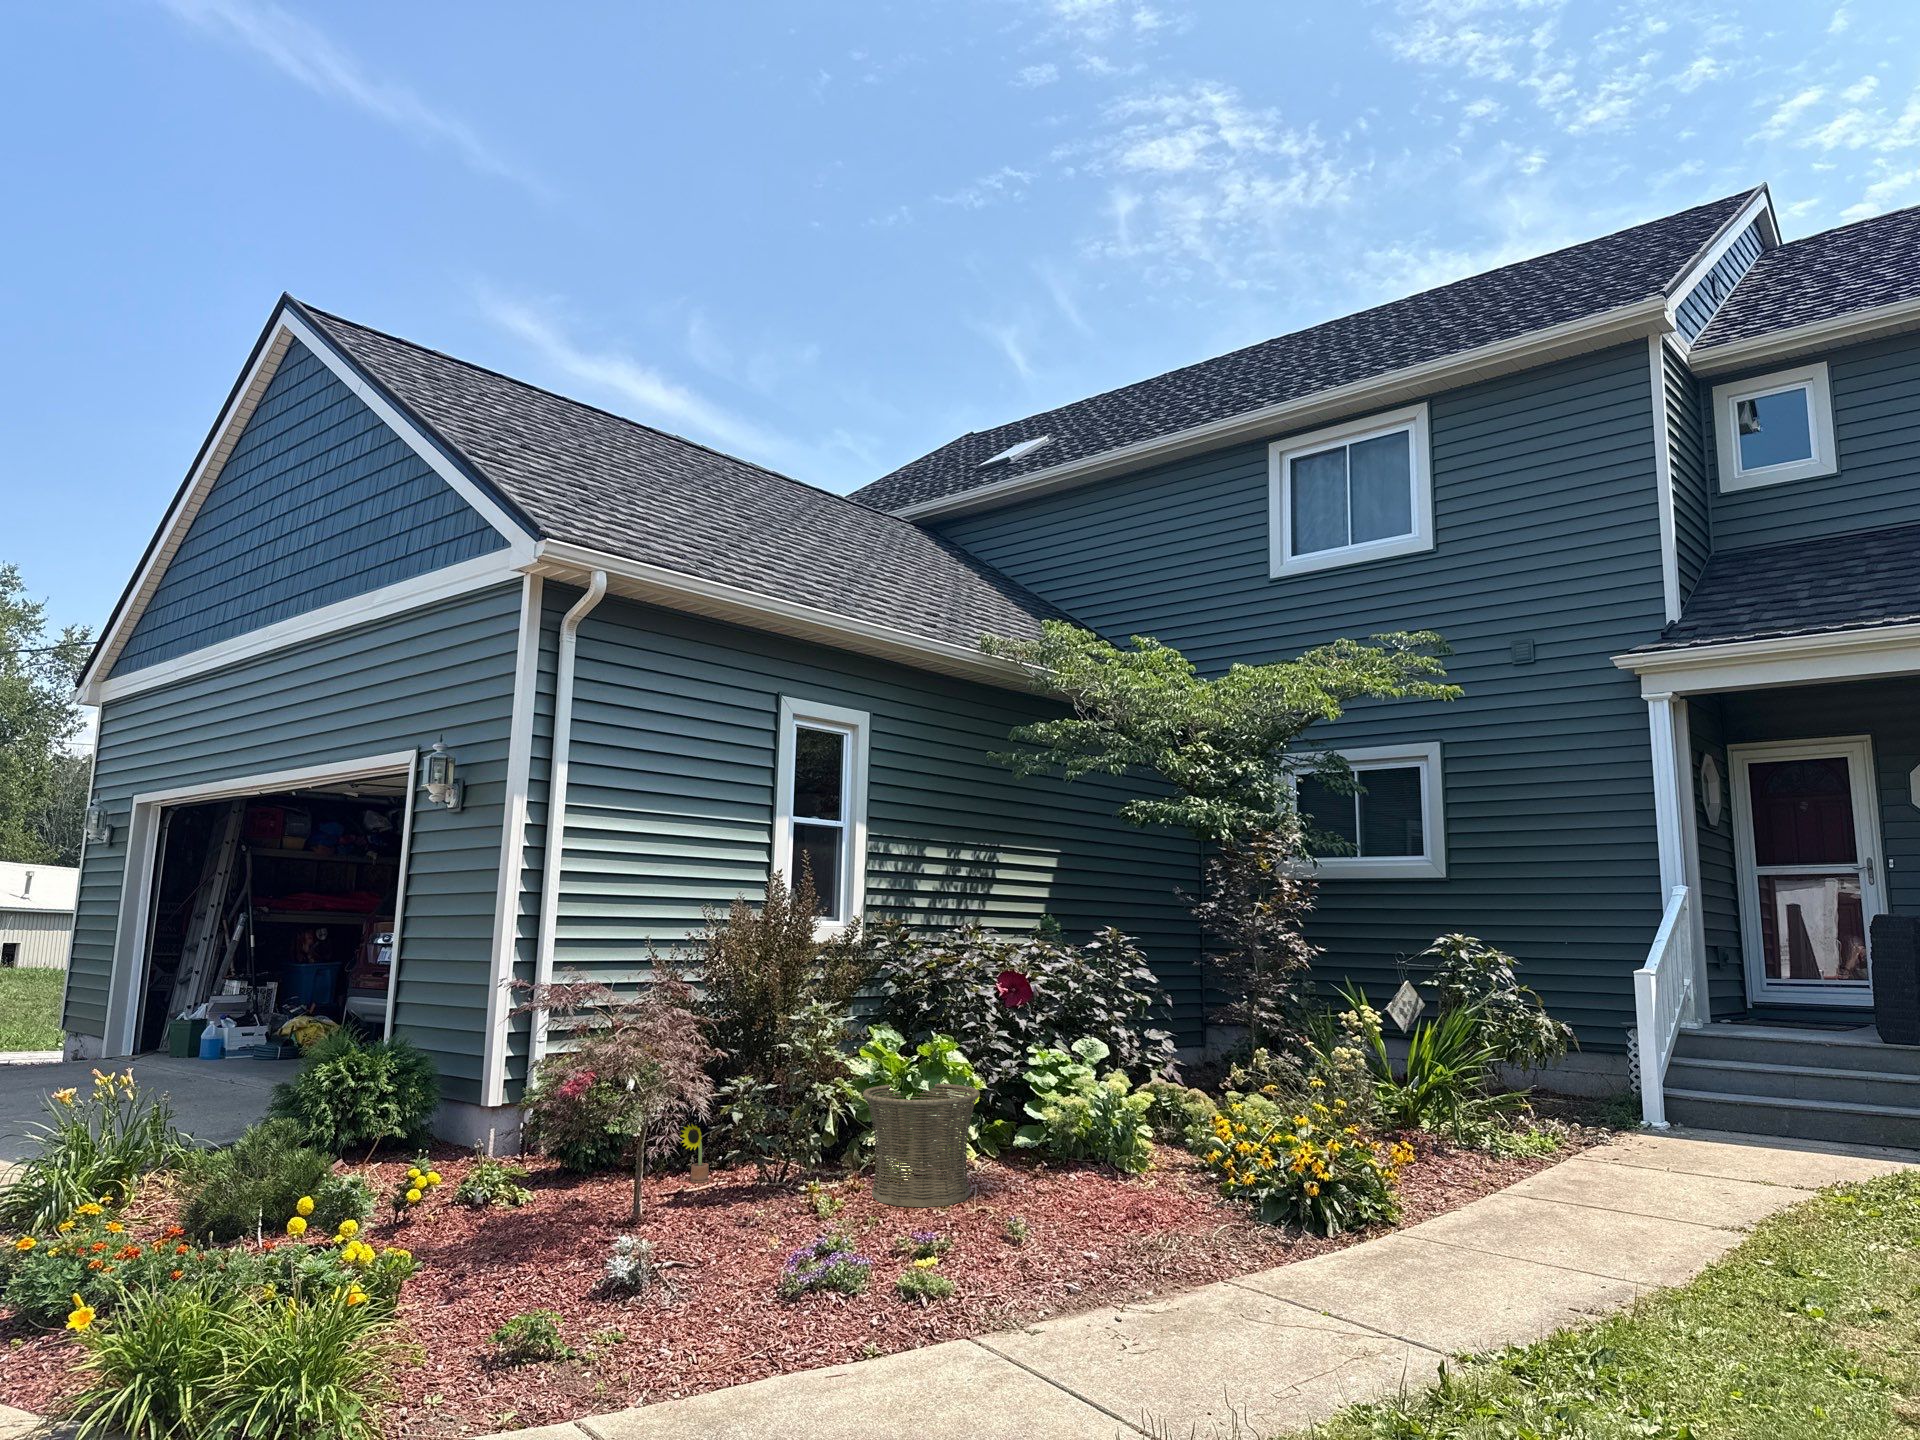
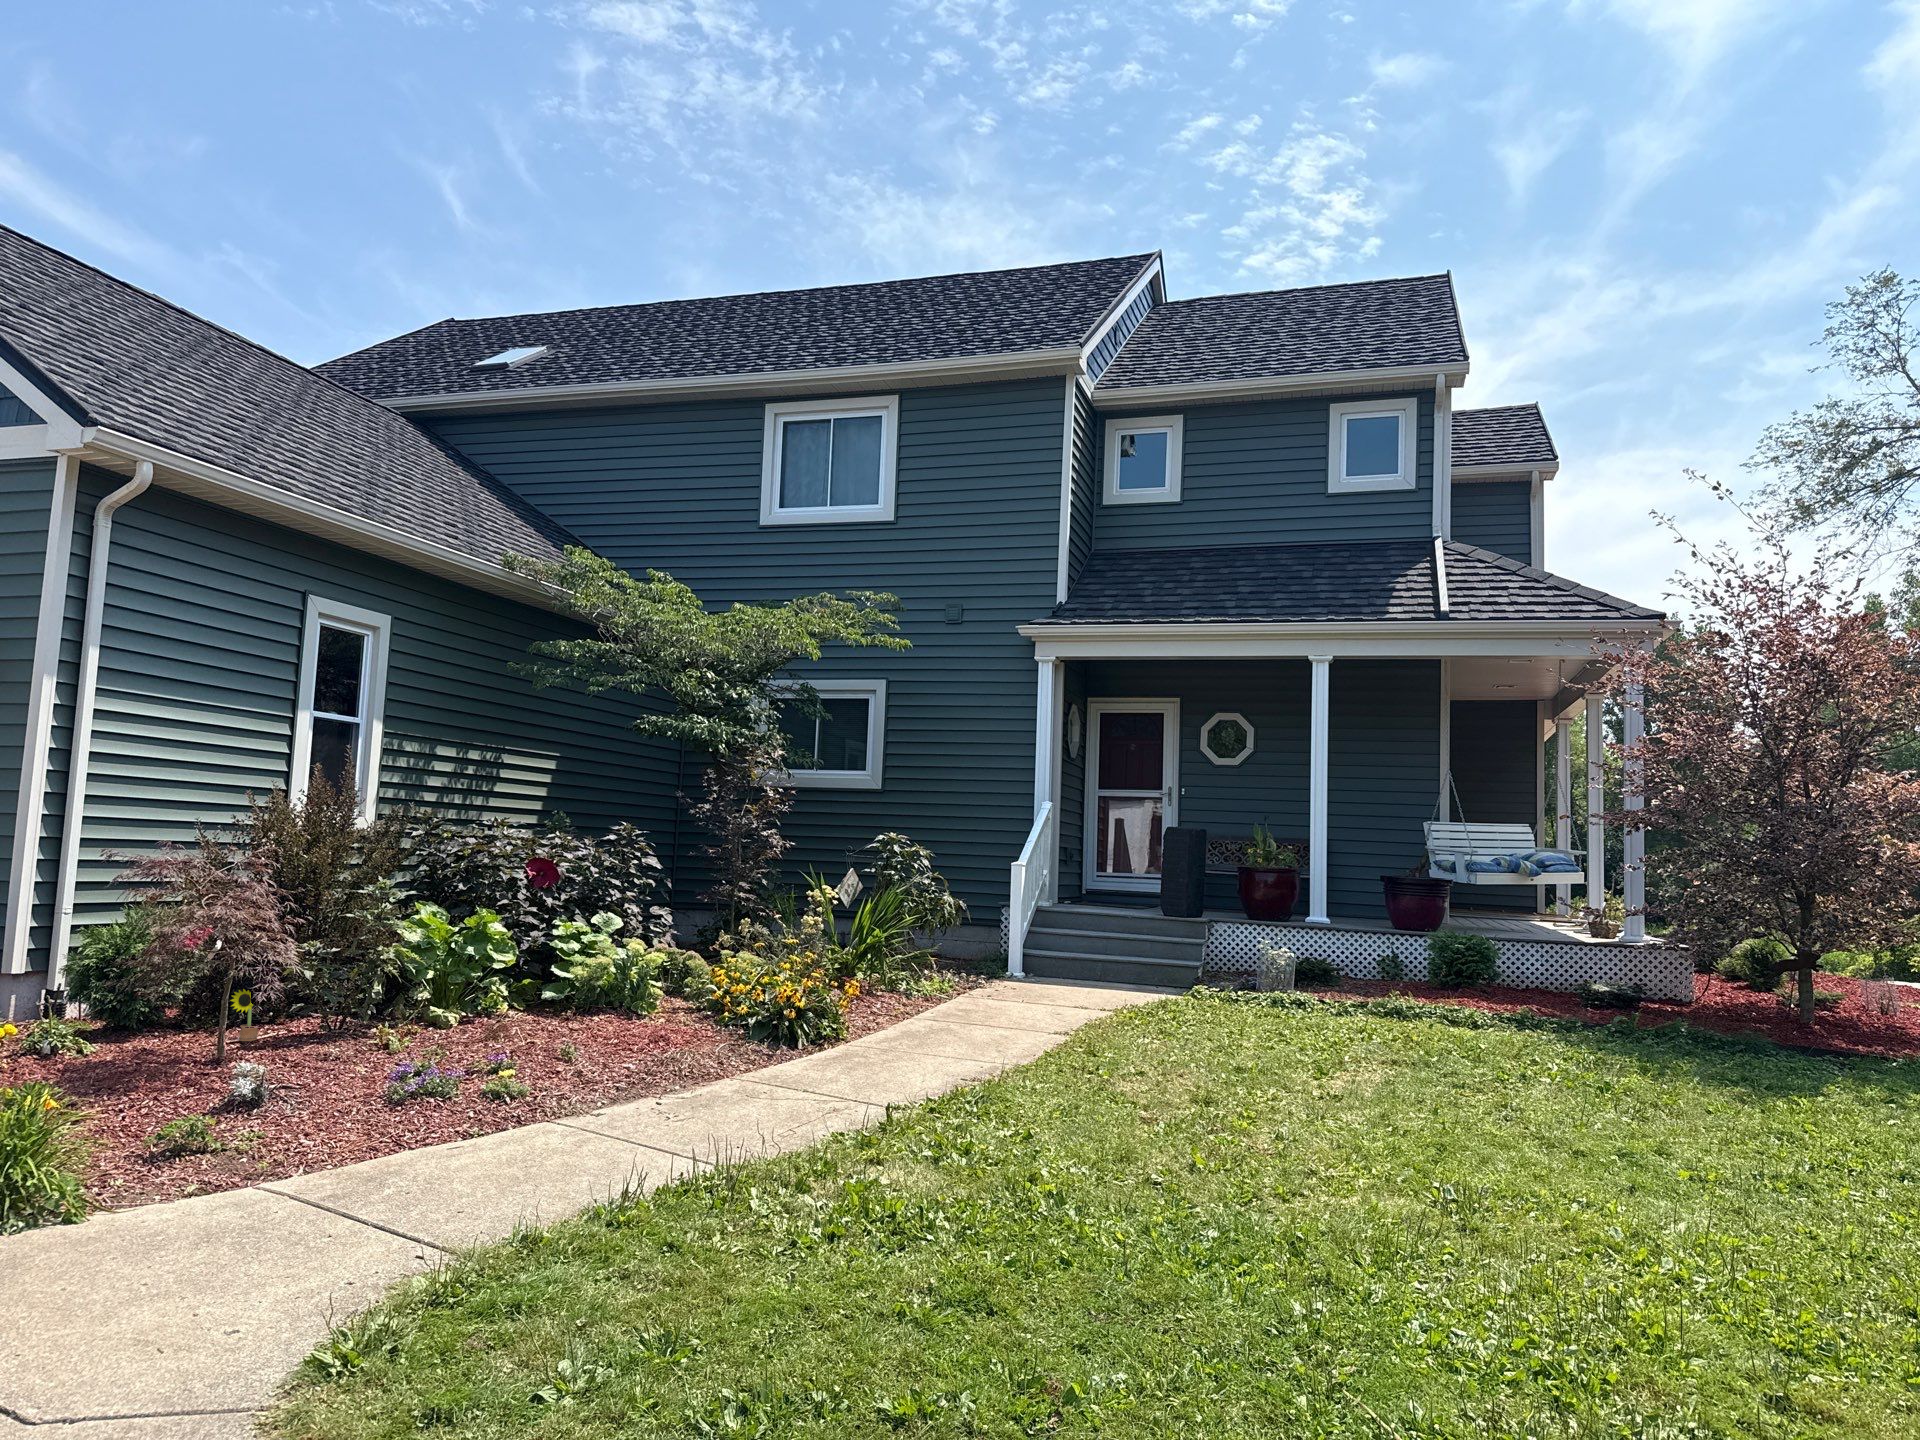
basket: present [863,1083,980,1207] -> none [420,948,525,1047]

